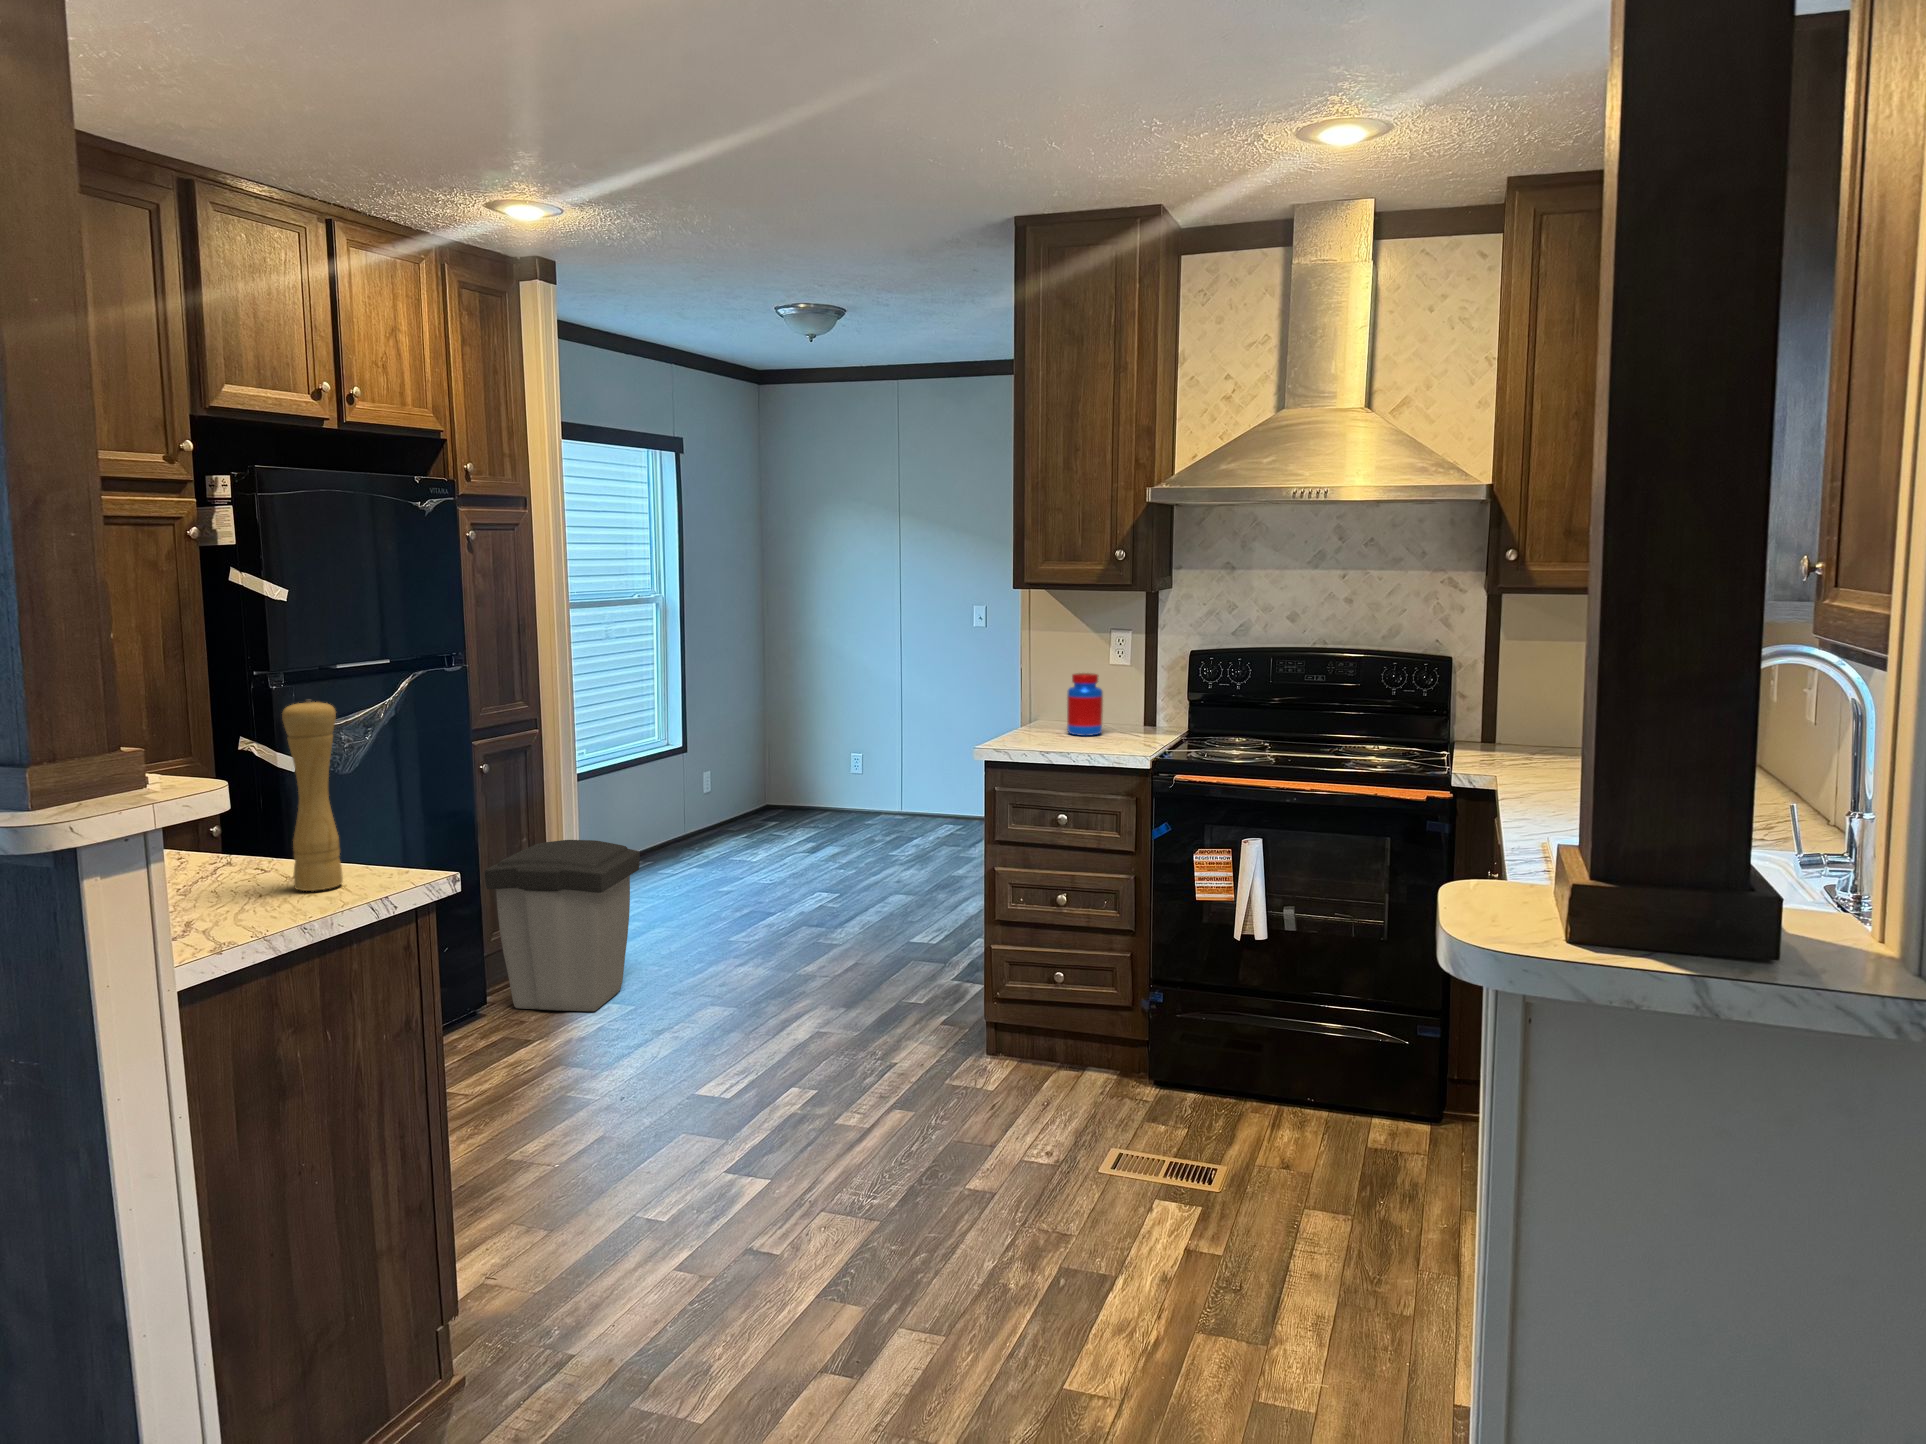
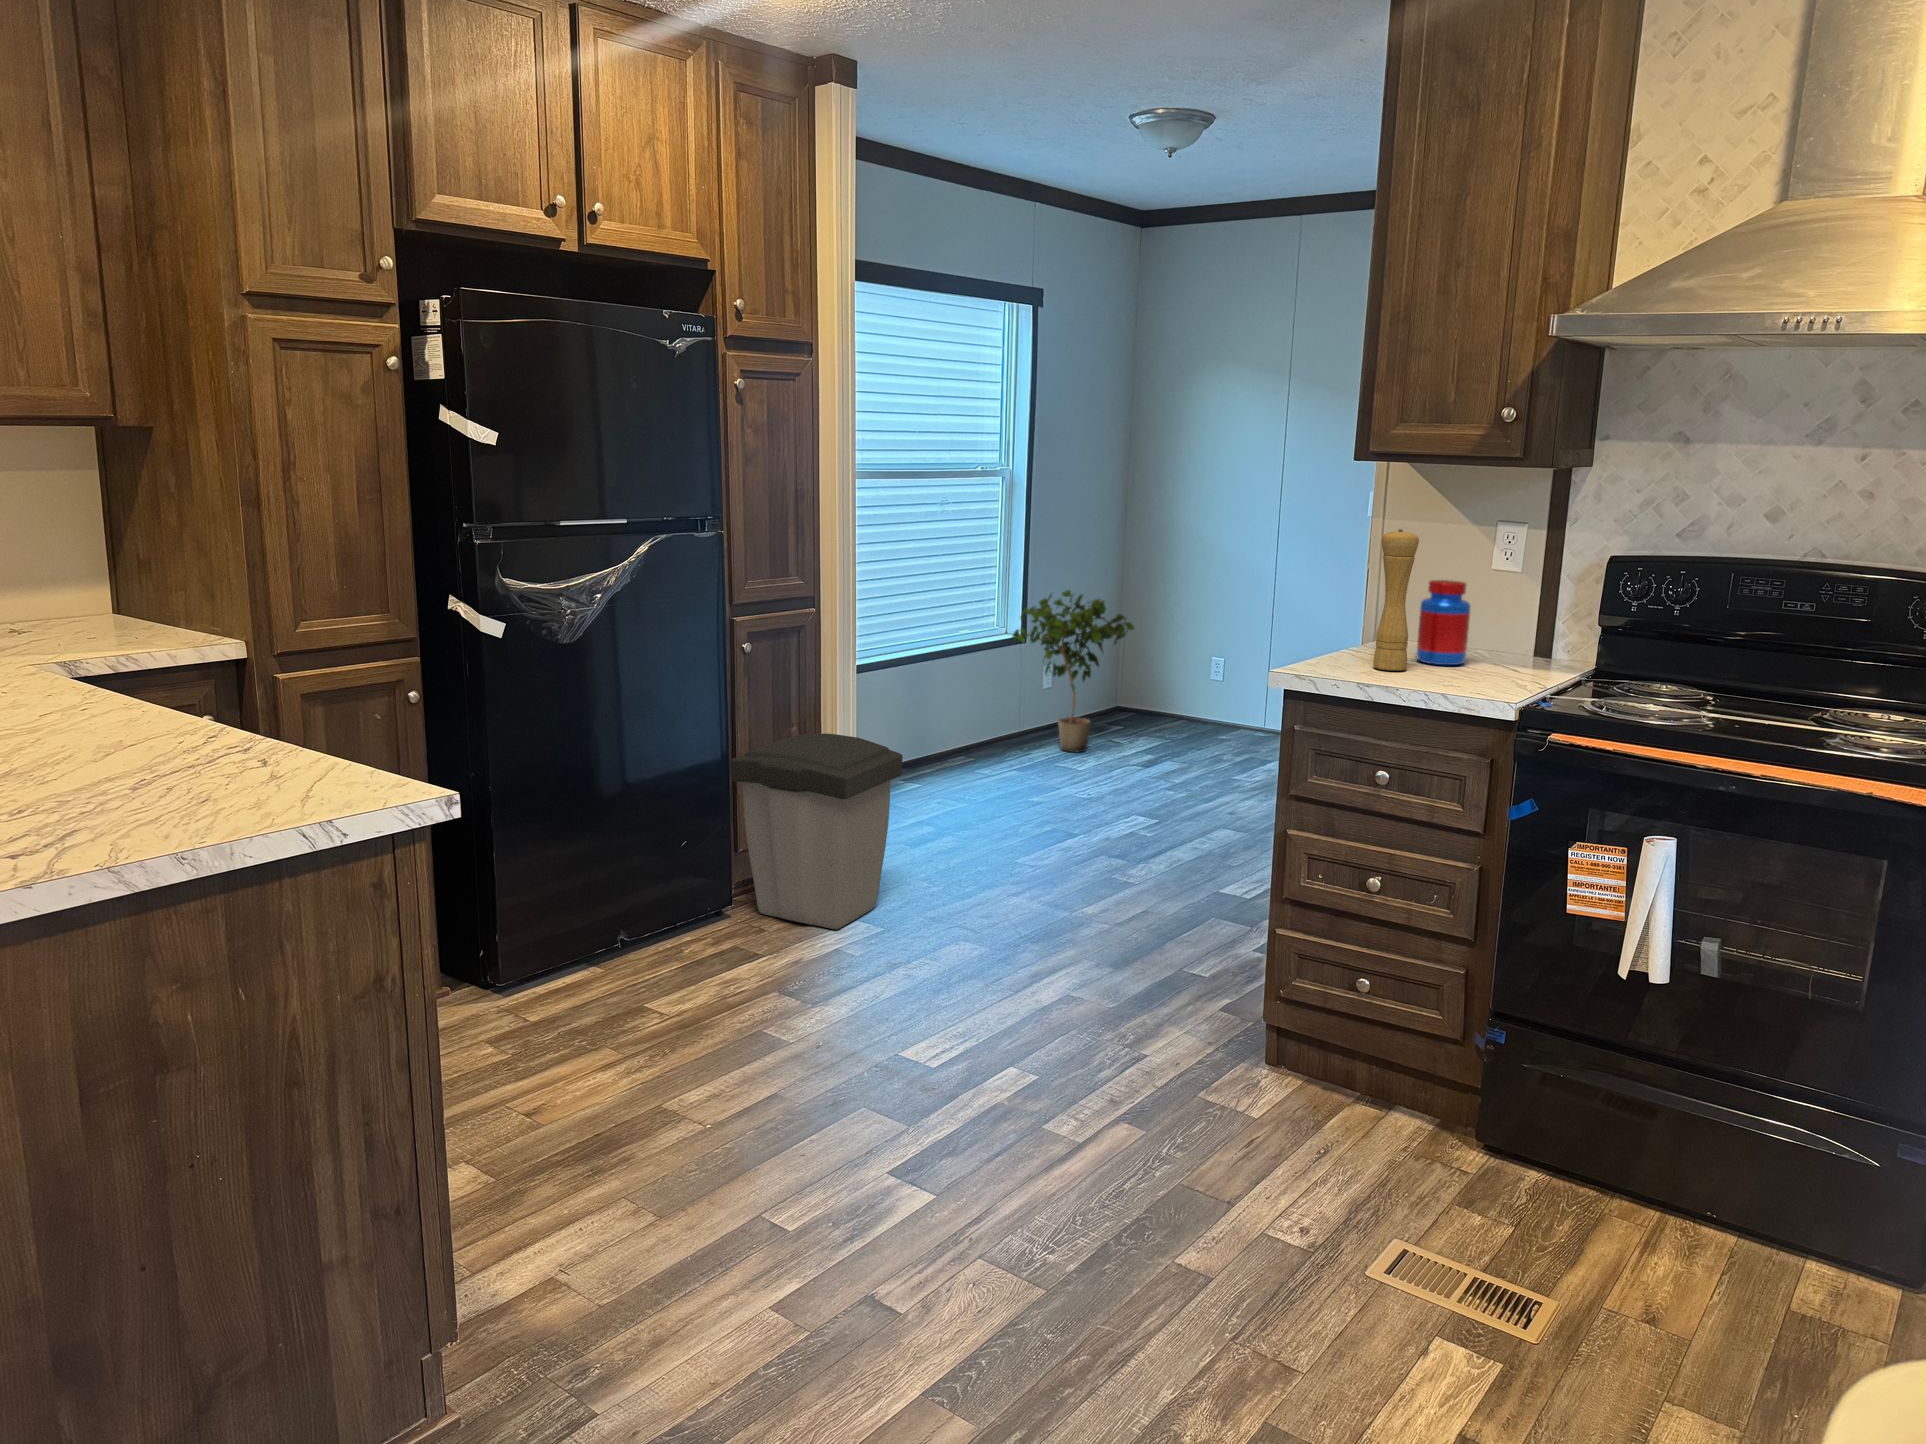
pepper mill: present [282,700,343,891] -> present [1373,529,1419,671]
potted plant: none [678,703,791,848] -> present [1013,590,1134,752]

